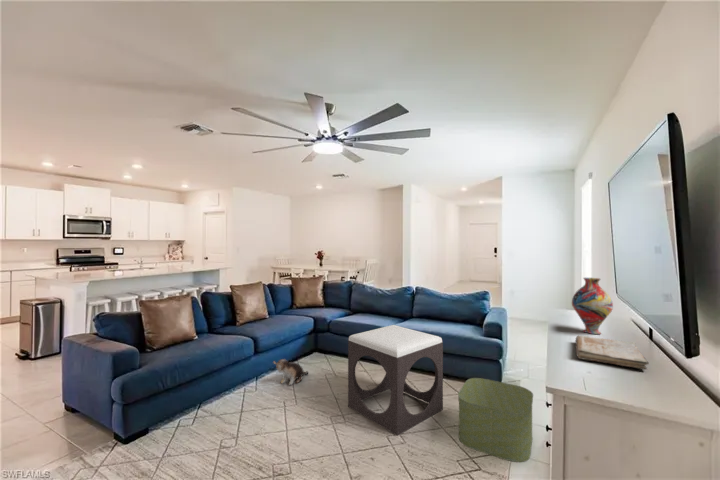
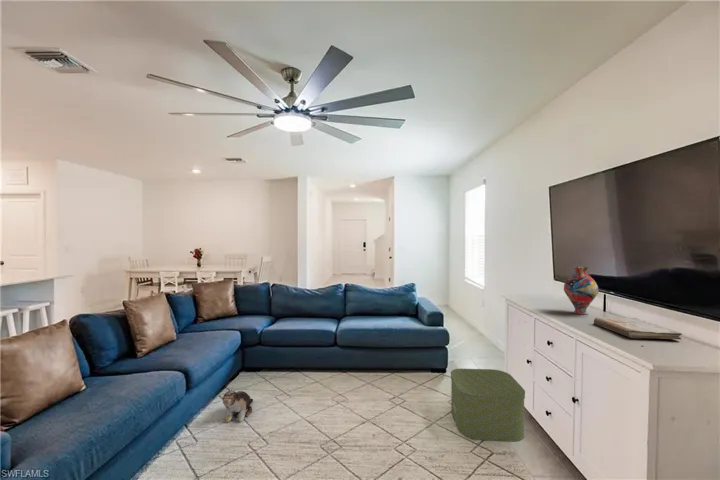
footstool: present [348,325,443,436] -> none [331,327,424,448]

